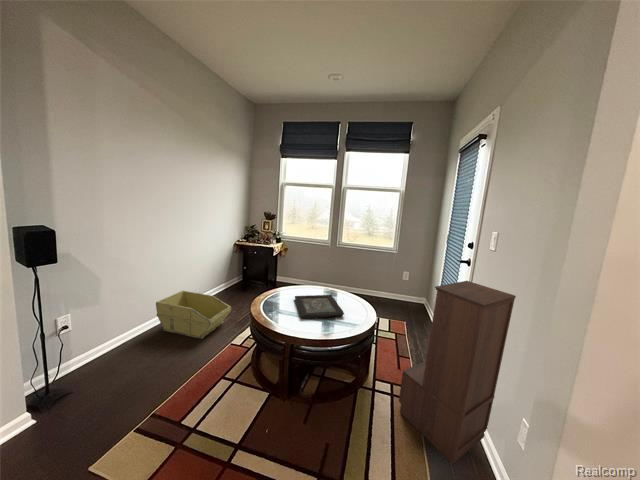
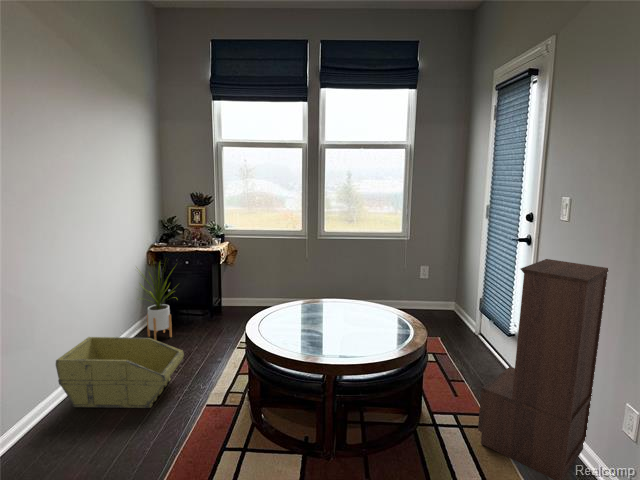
house plant: none [220,248,248,297] -> present [140,262,174,340]
decorative tray: present [295,295,344,318] -> none [300,308,385,343]

